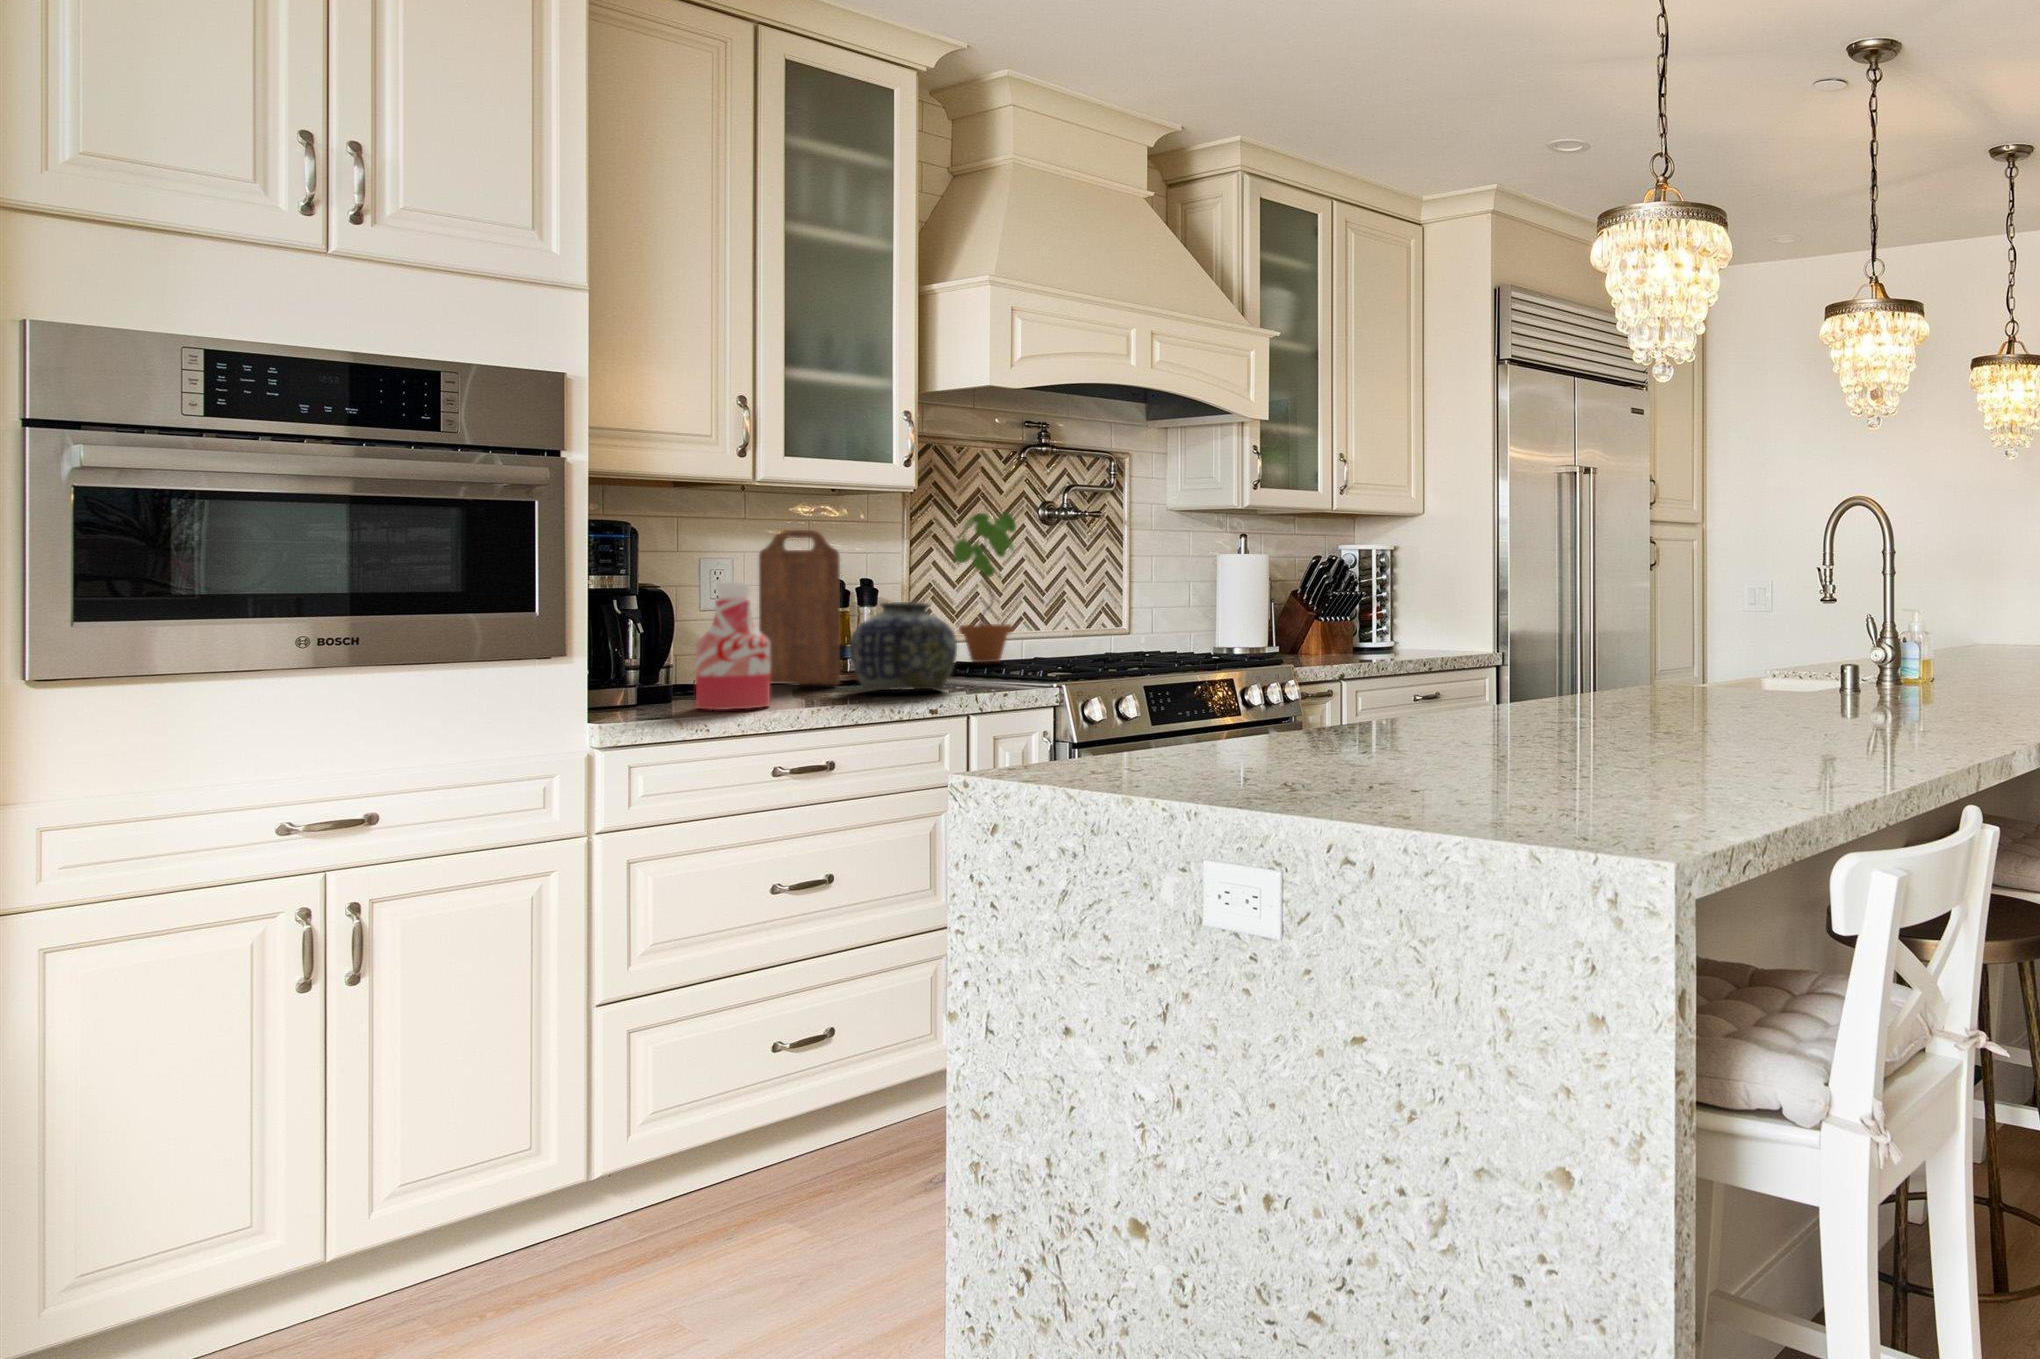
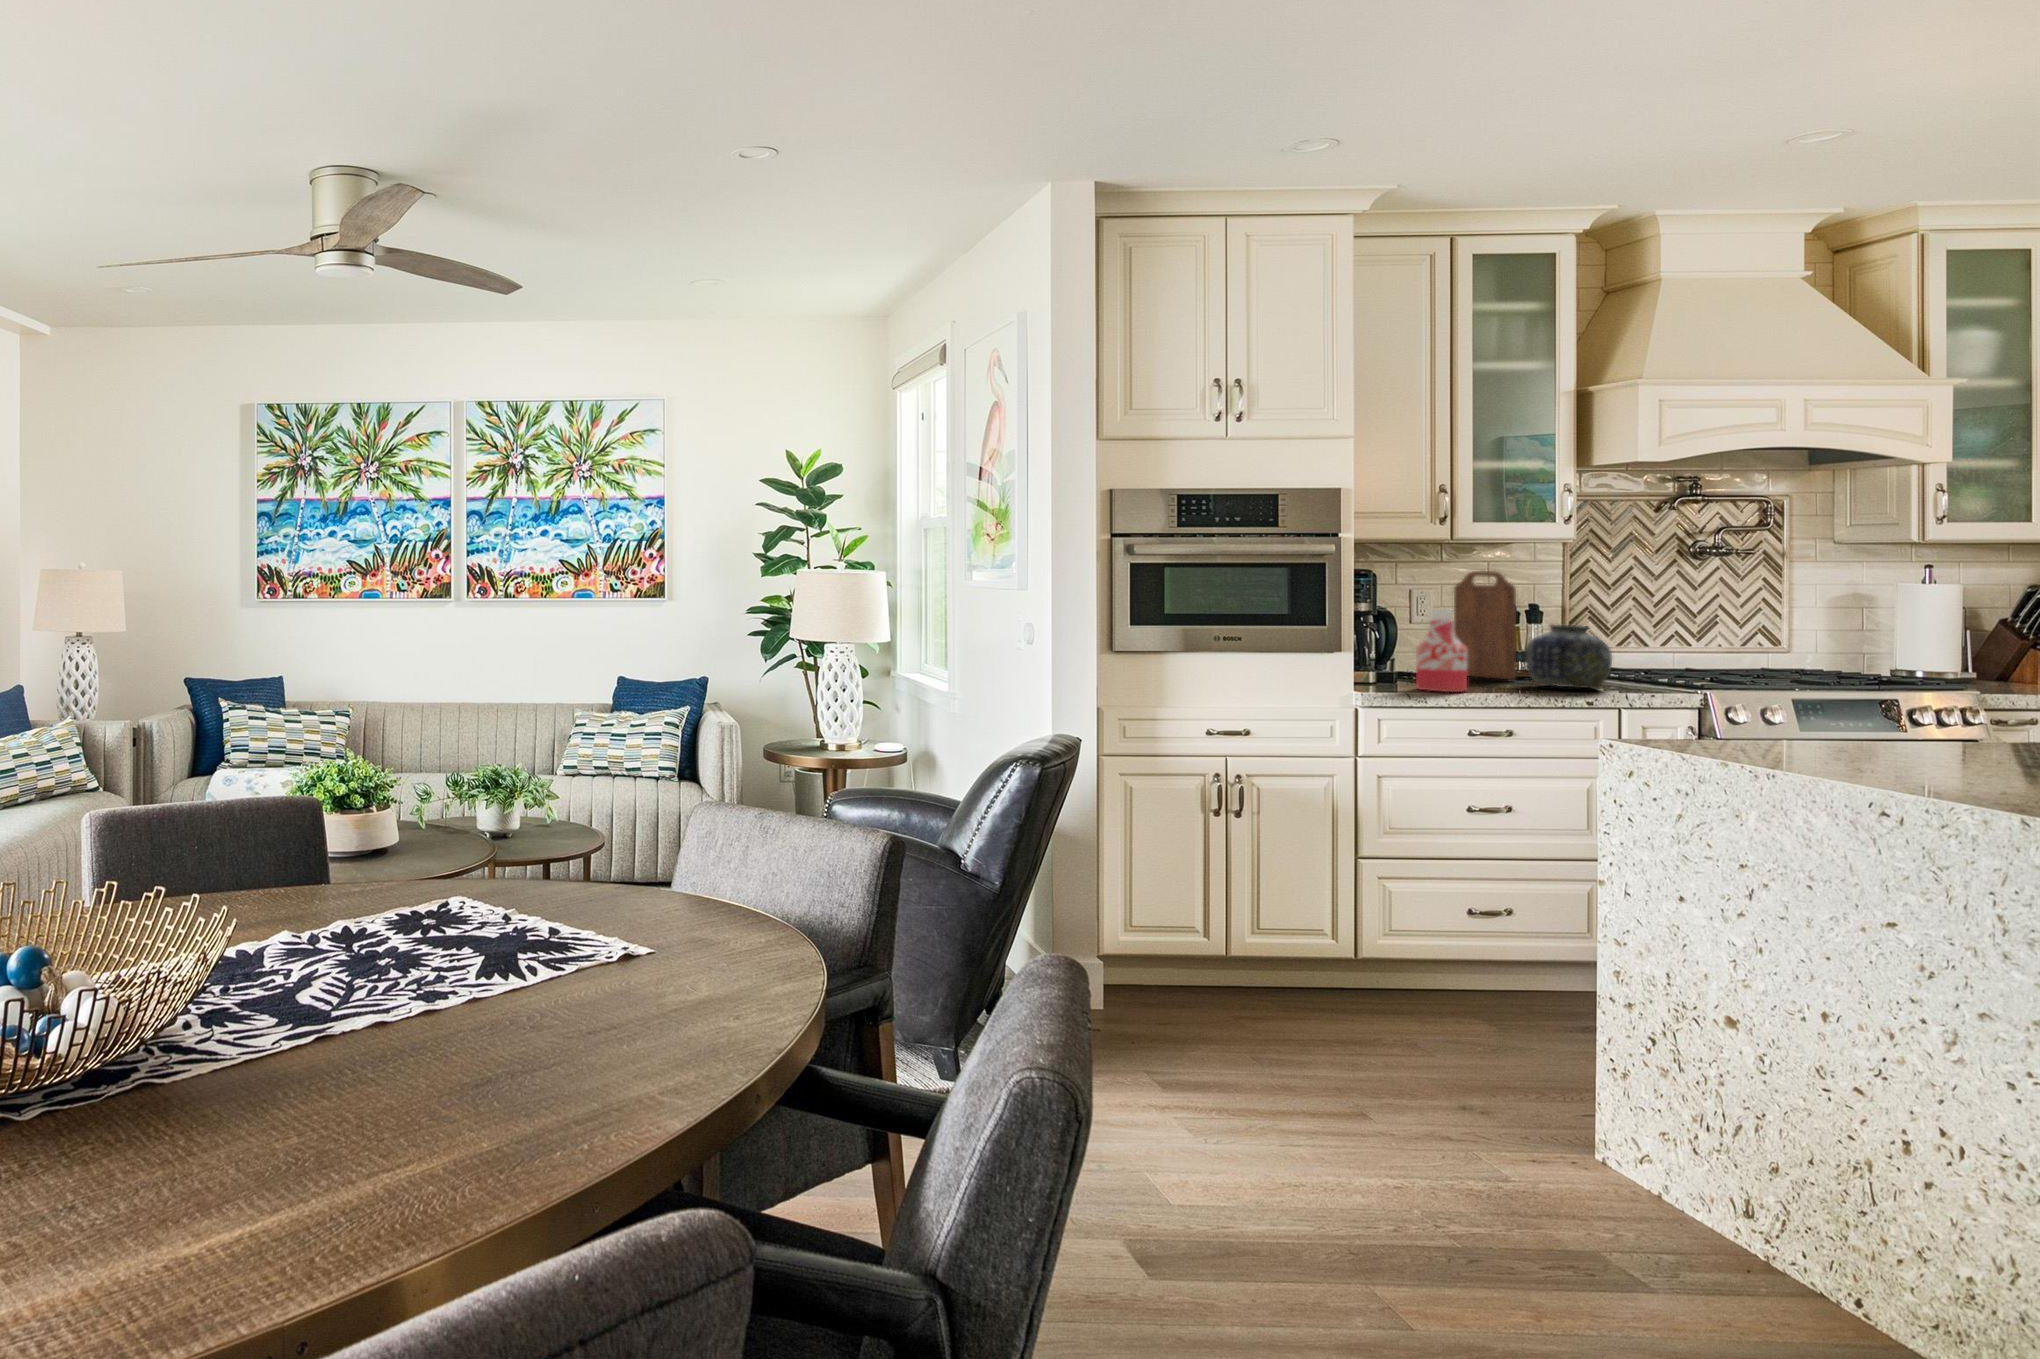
potted plant: present [953,512,1016,663] -> none [1610,552,1669,670]

